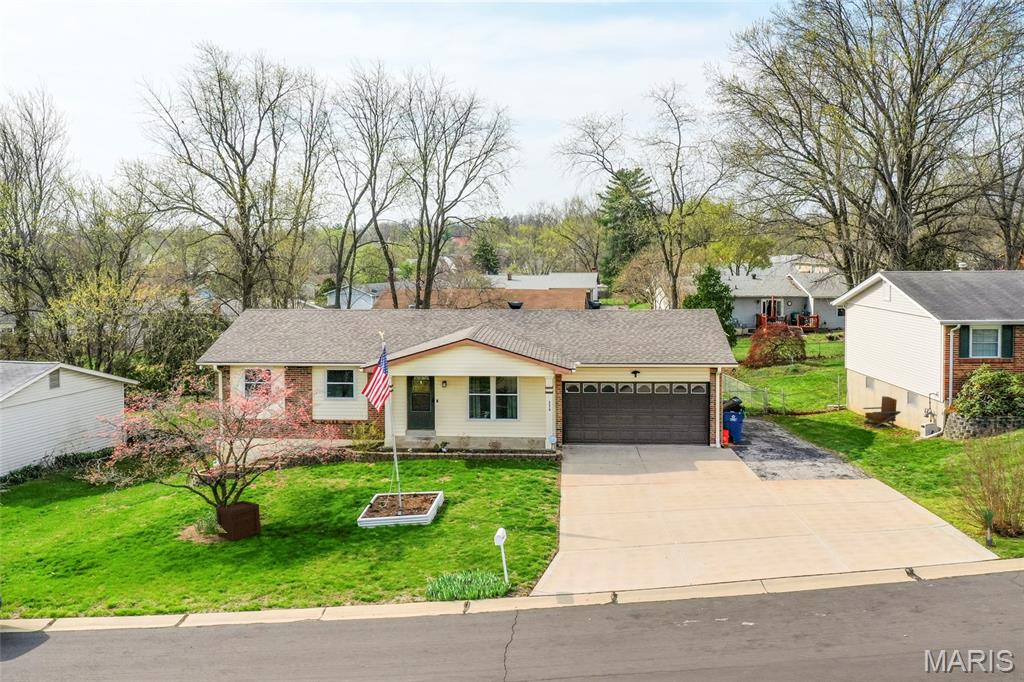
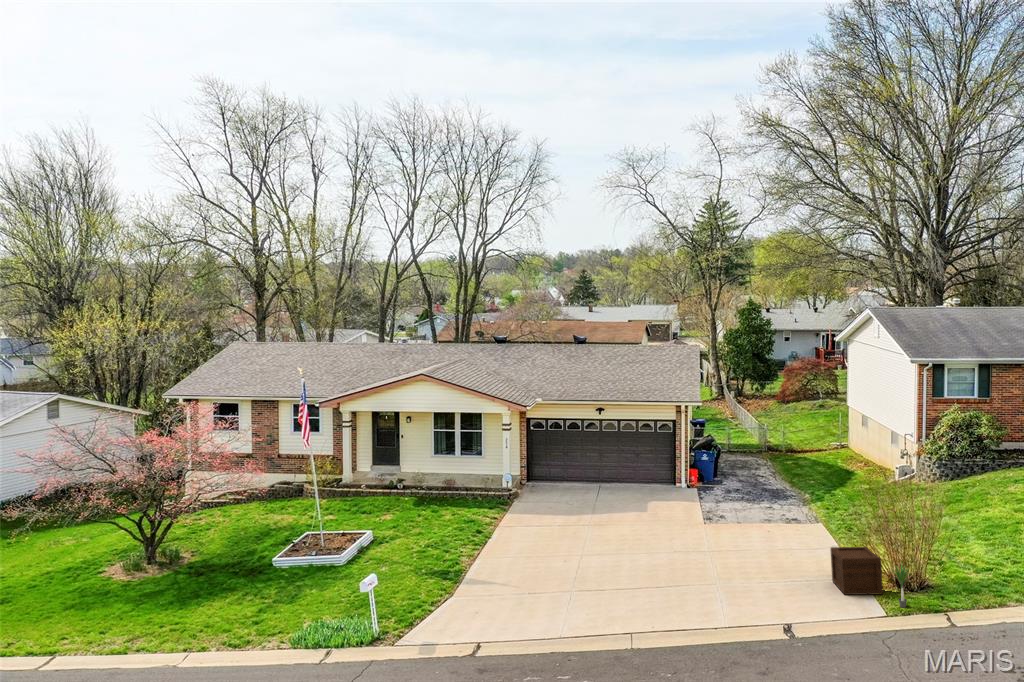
lounge chair: present [863,396,901,428] -> none [854,435,891,469]
wooden crate: present [216,500,261,541] -> present [831,547,883,595]

